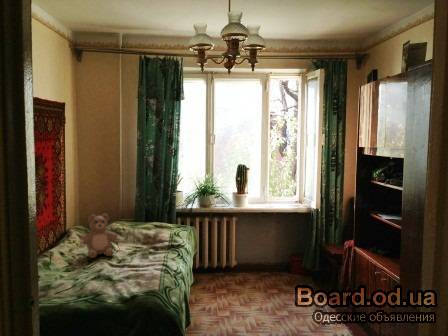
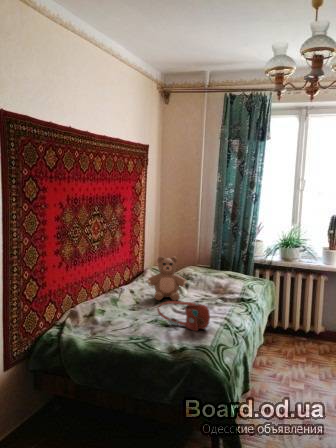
handbag: none [100,254,151,280] -> present [157,301,210,331]

